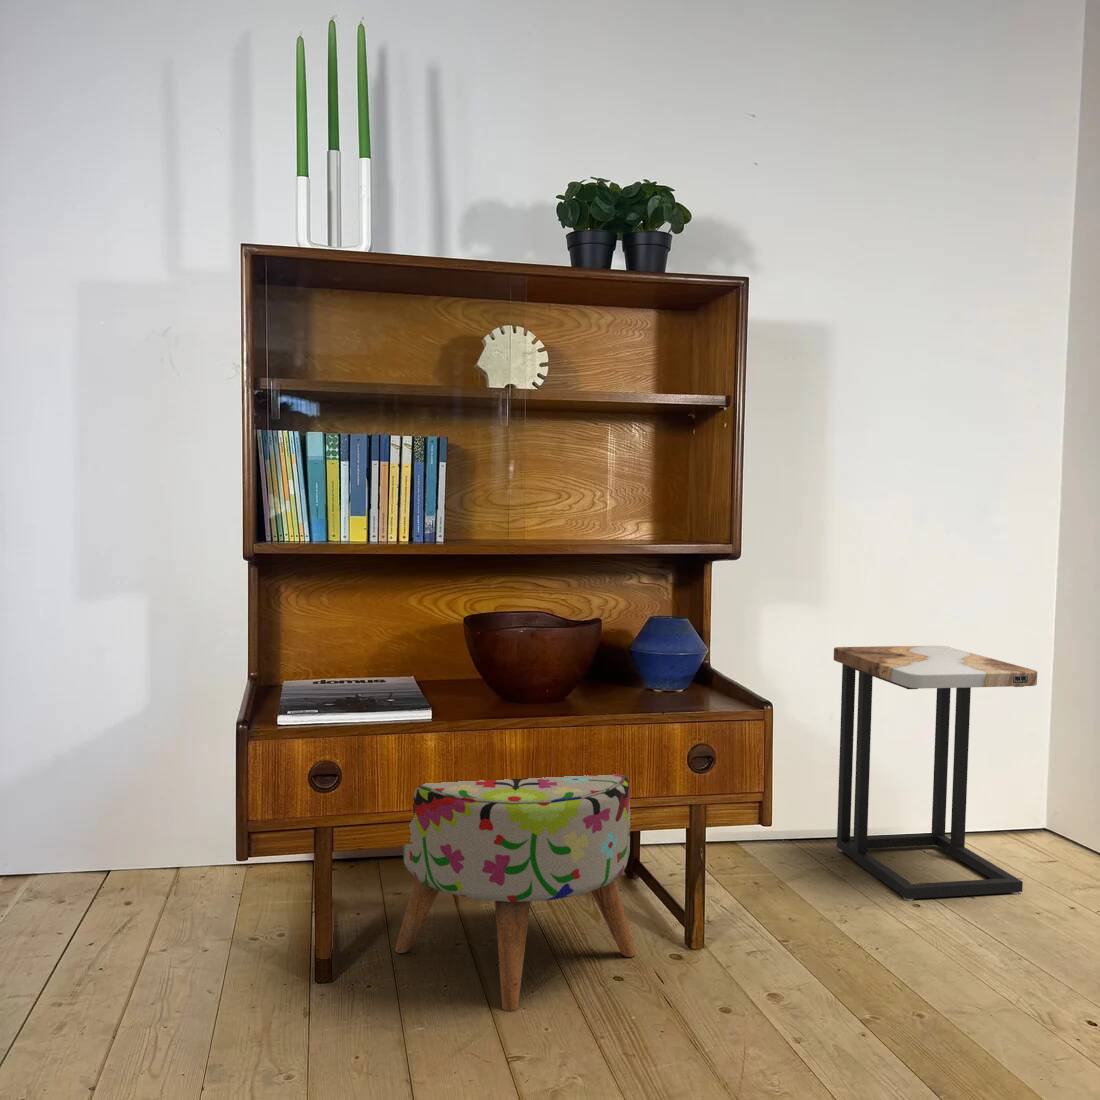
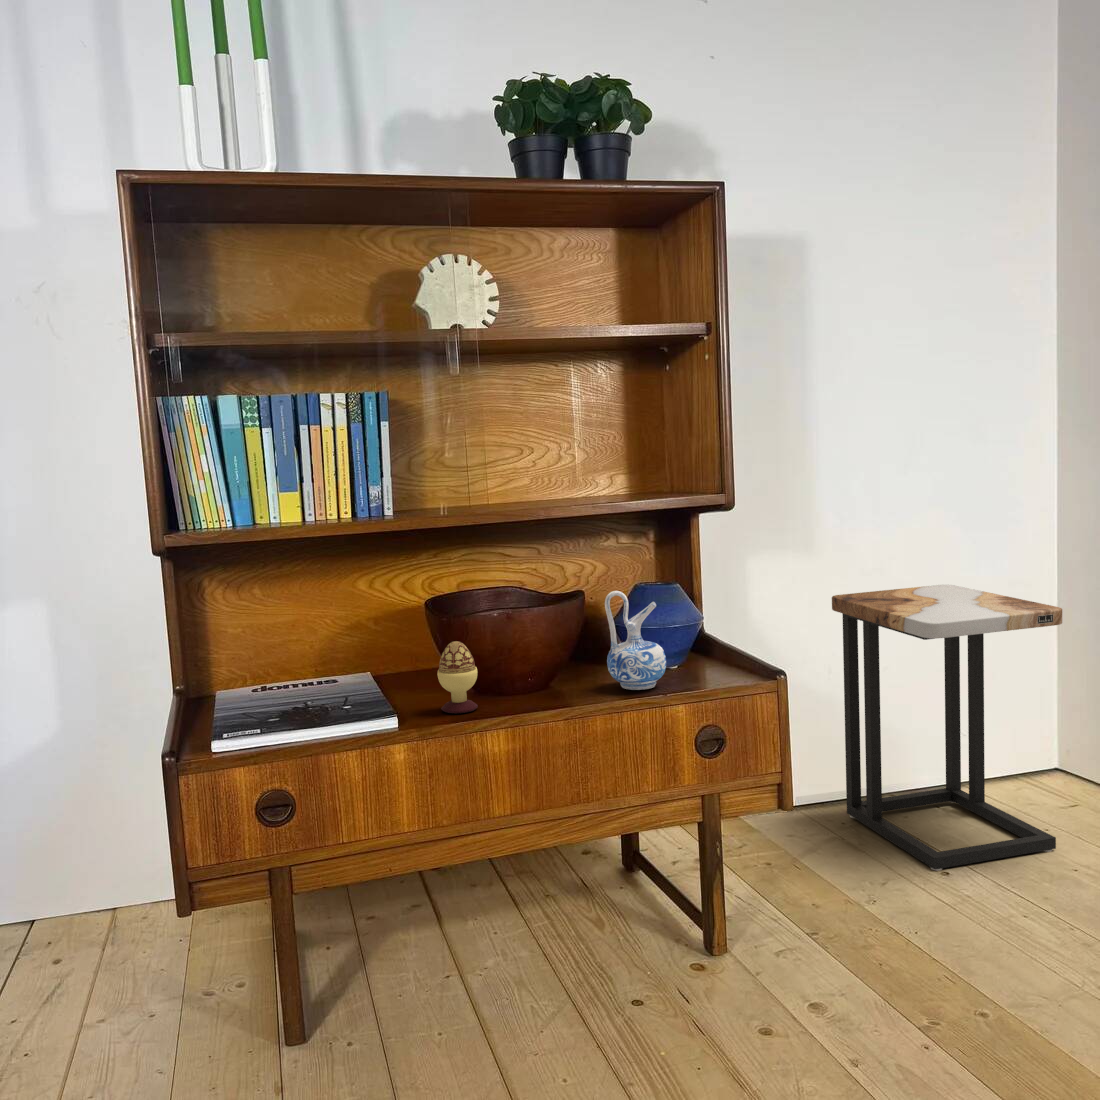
ceramic pitcher: none [617,620,668,707] -> present [605,591,666,690]
decorative egg: none [469,651,504,713] -> present [437,641,478,713]
ottoman: present [395,774,635,1011] -> none [369,738,650,1060]

